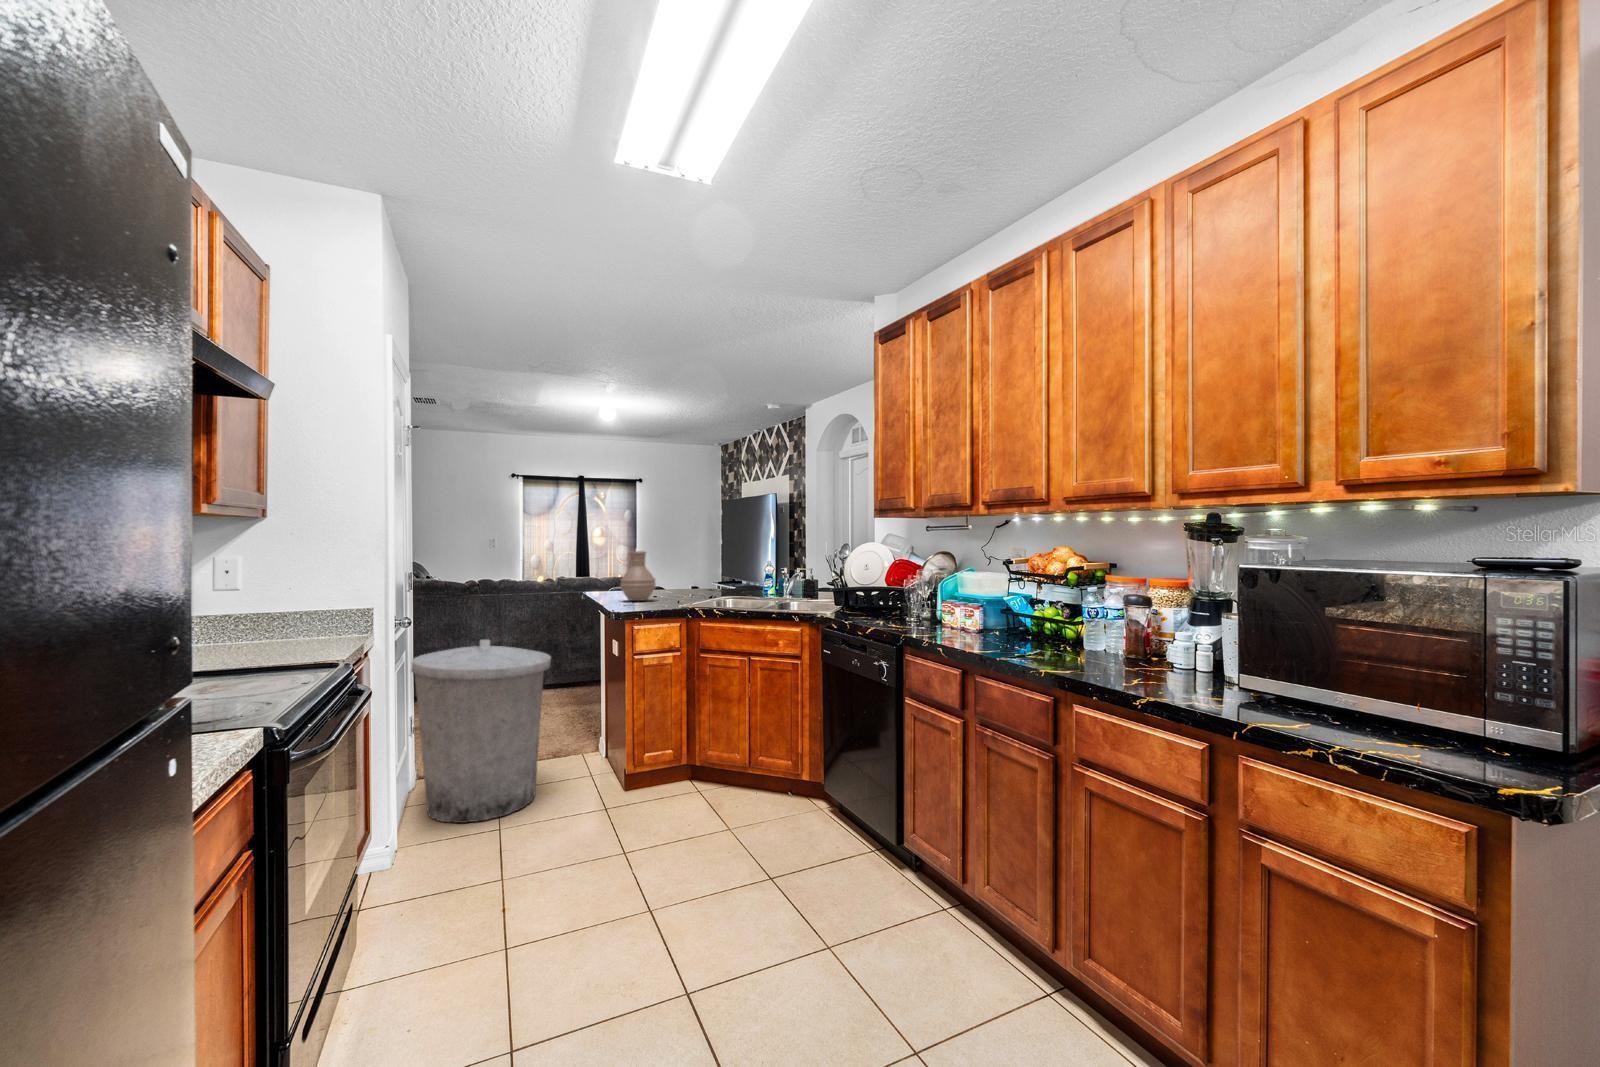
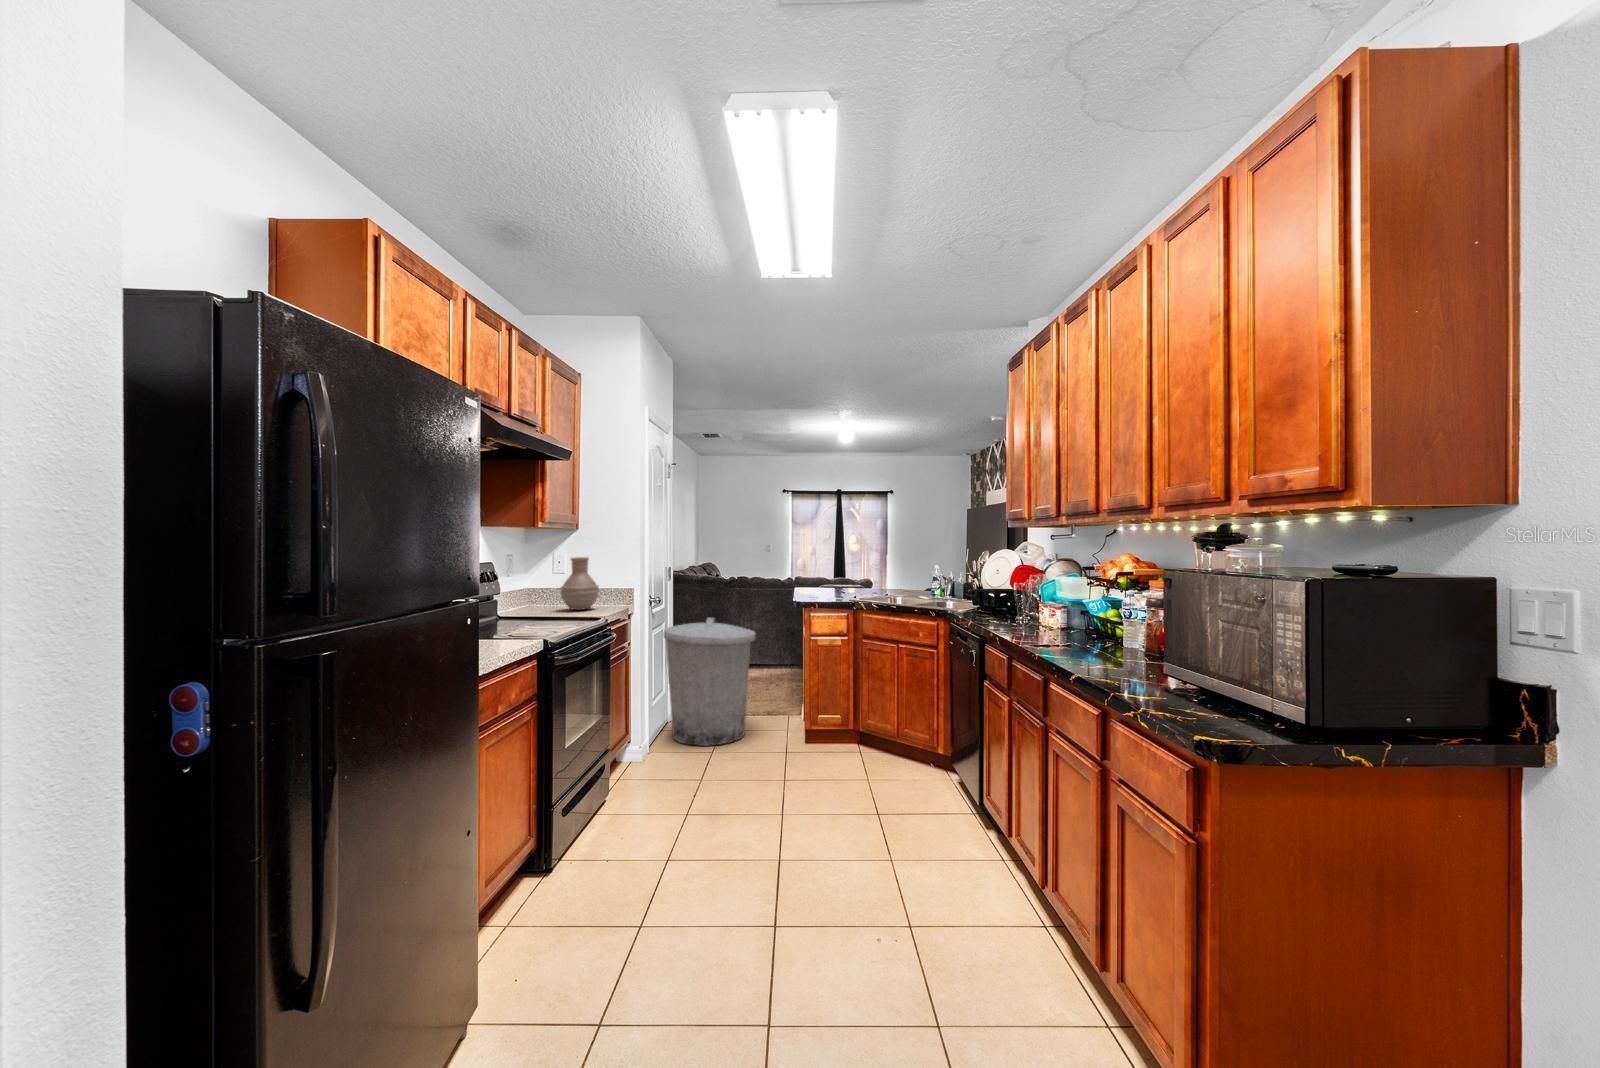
vase: present [620,551,656,601] -> present [560,557,599,610]

